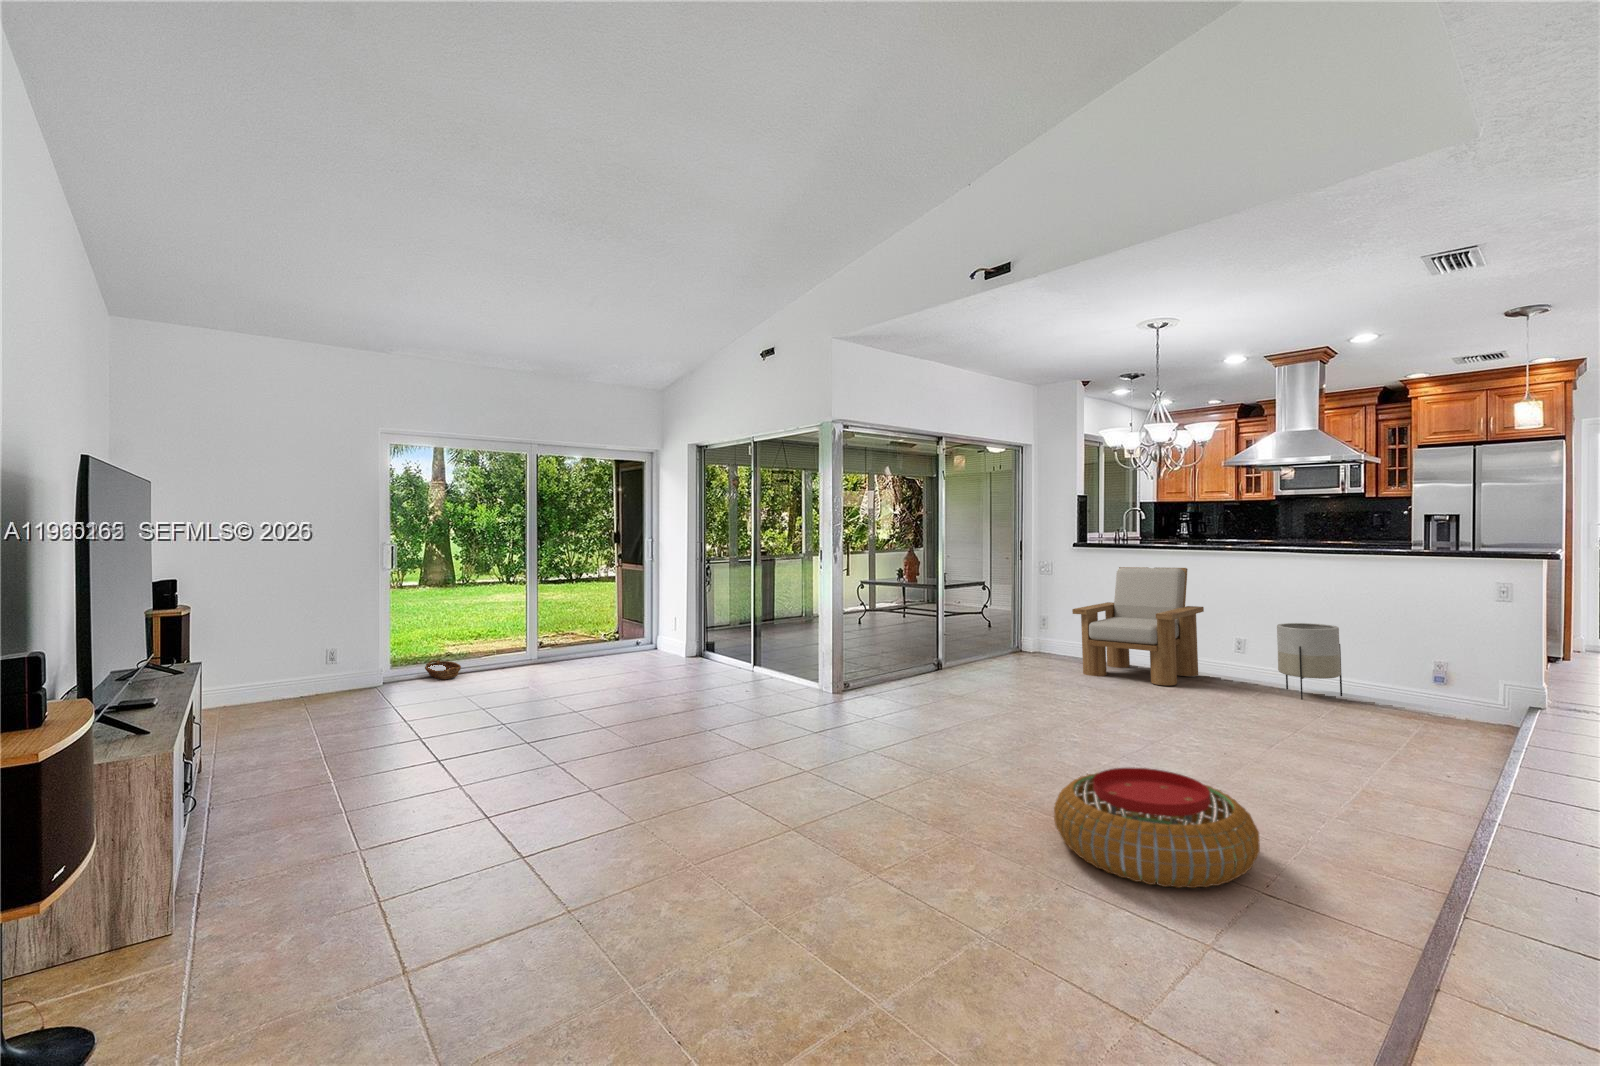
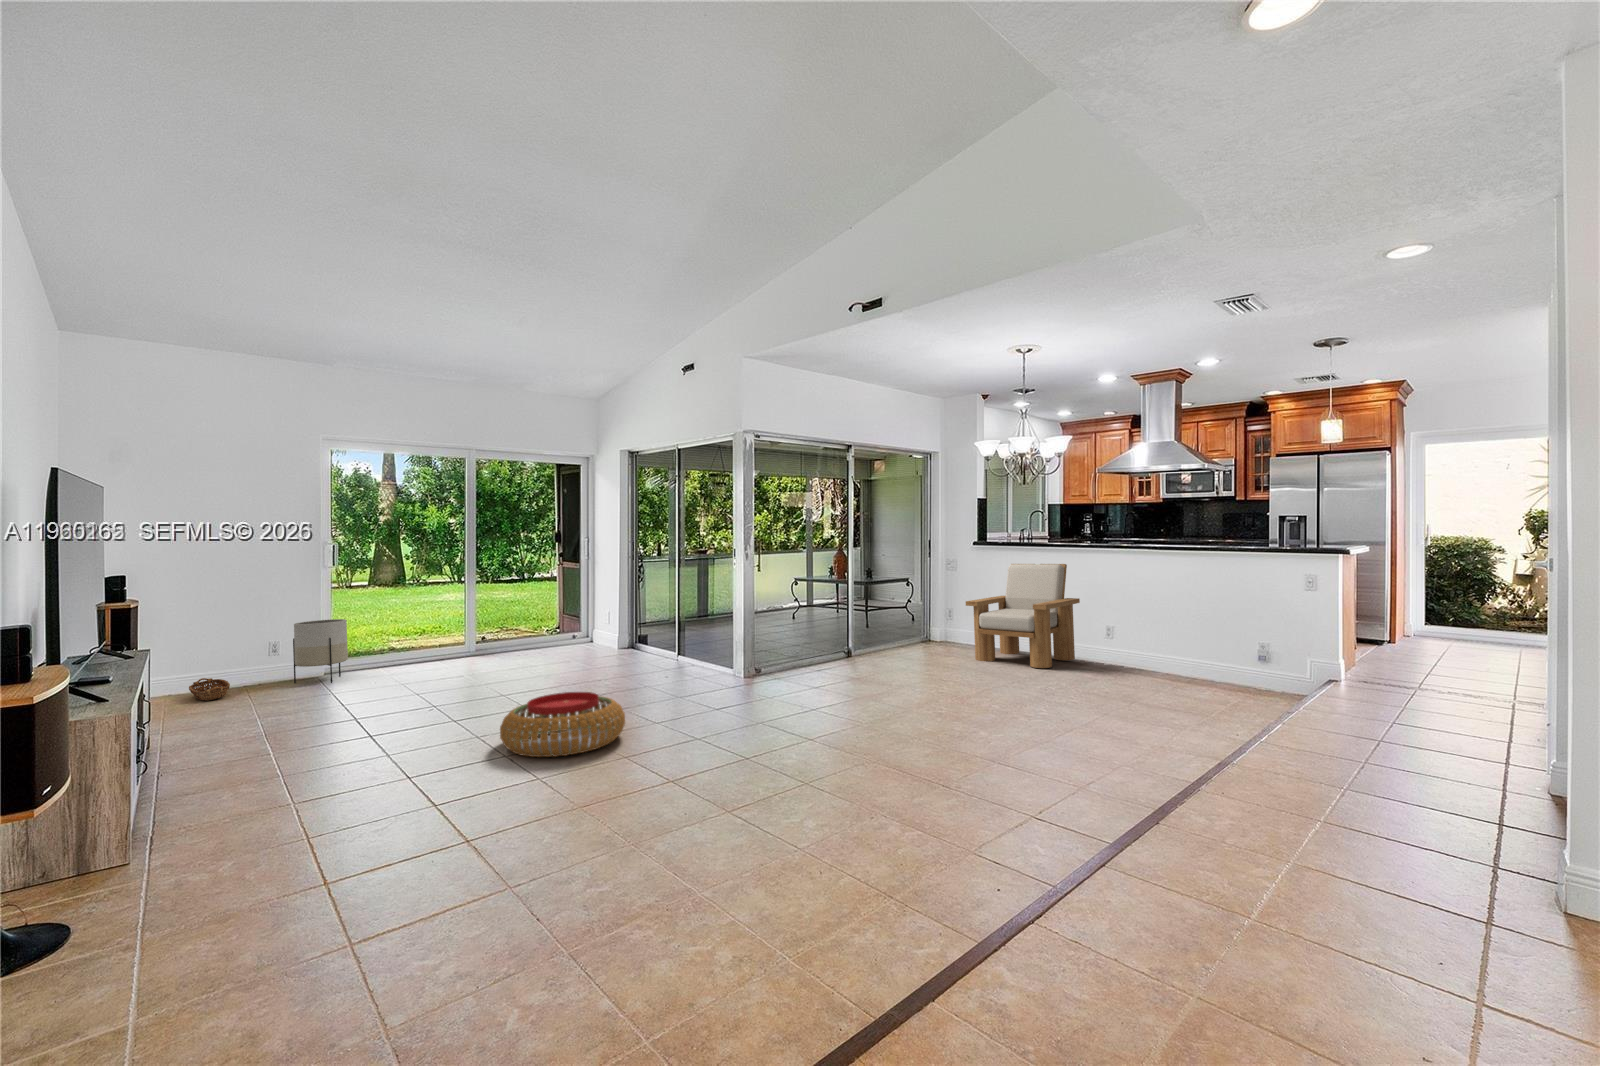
planter: present [1277,623,1342,699] -> present [293,619,348,683]
basket: present [425,660,461,679] -> present [189,678,230,701]
pouf: present [1054,768,1260,888] -> present [500,692,625,757]

